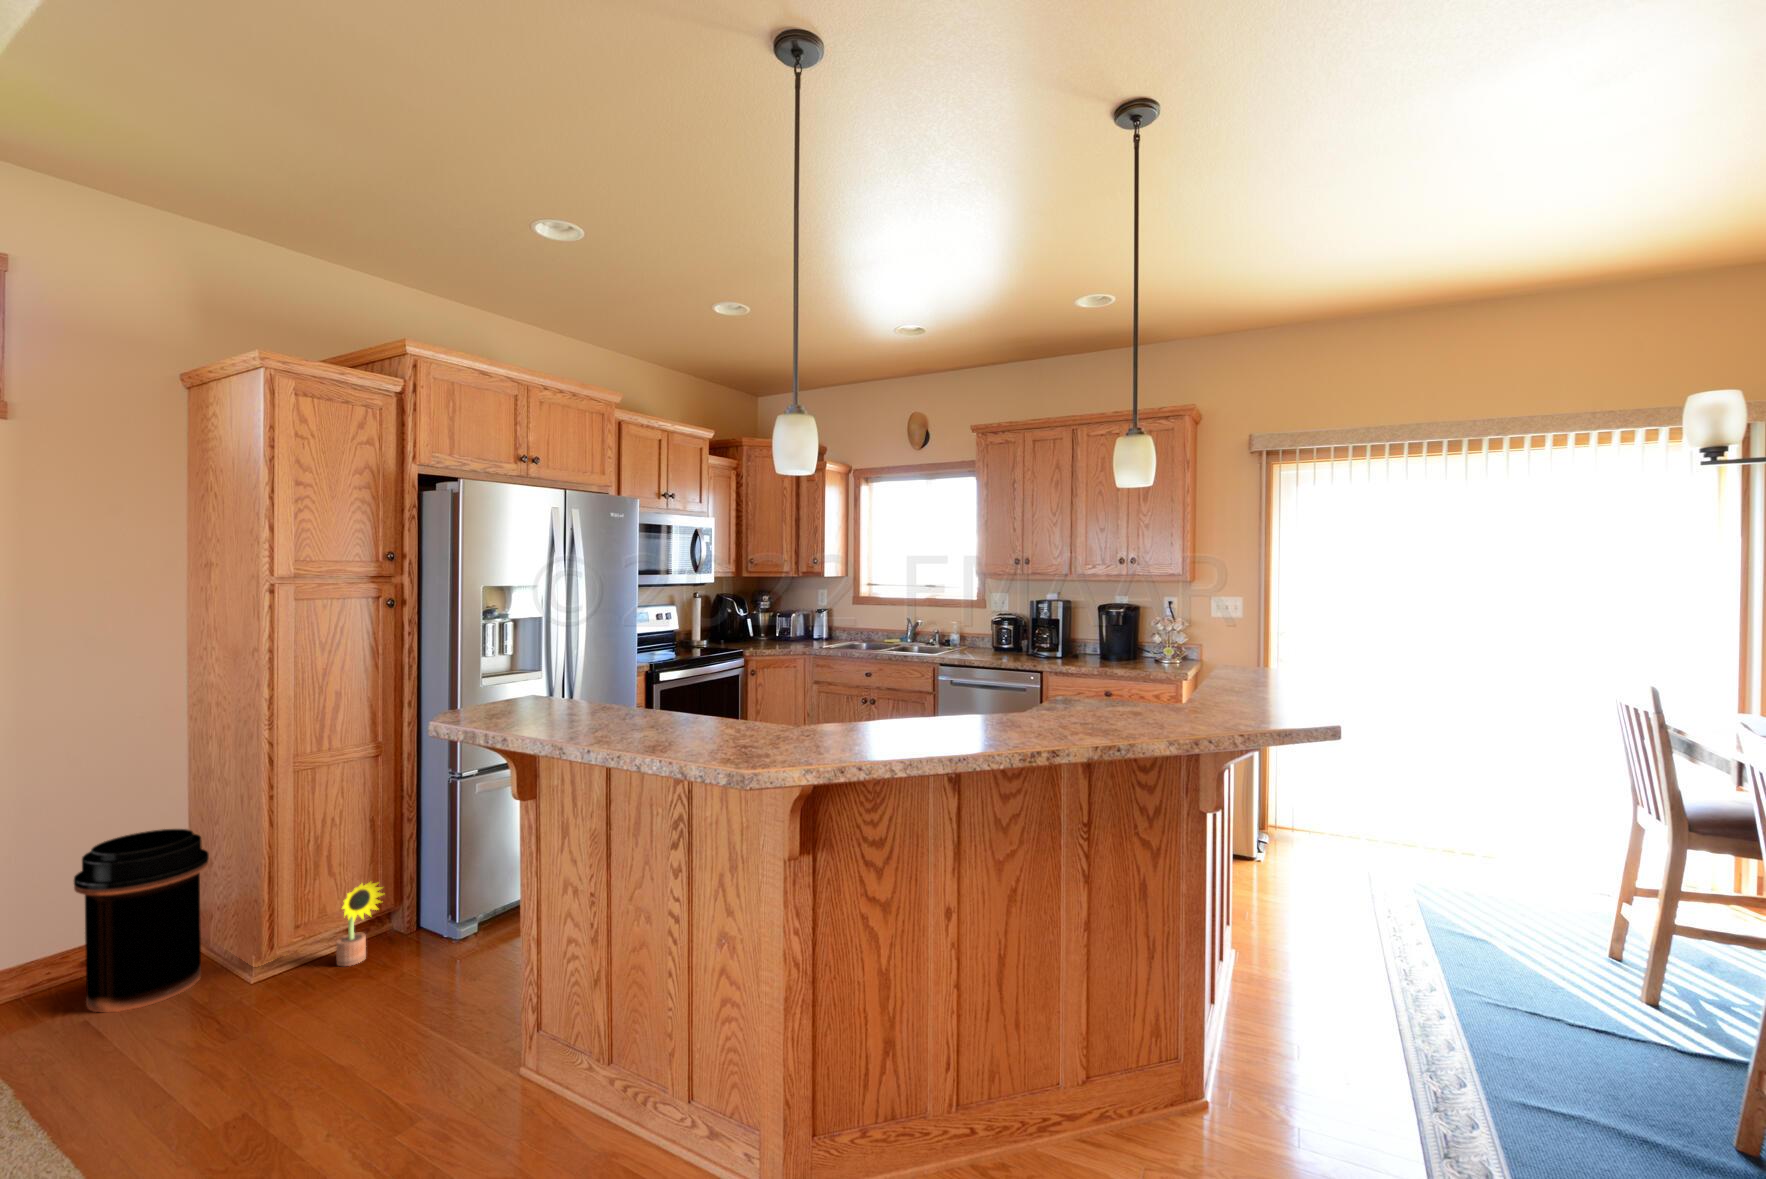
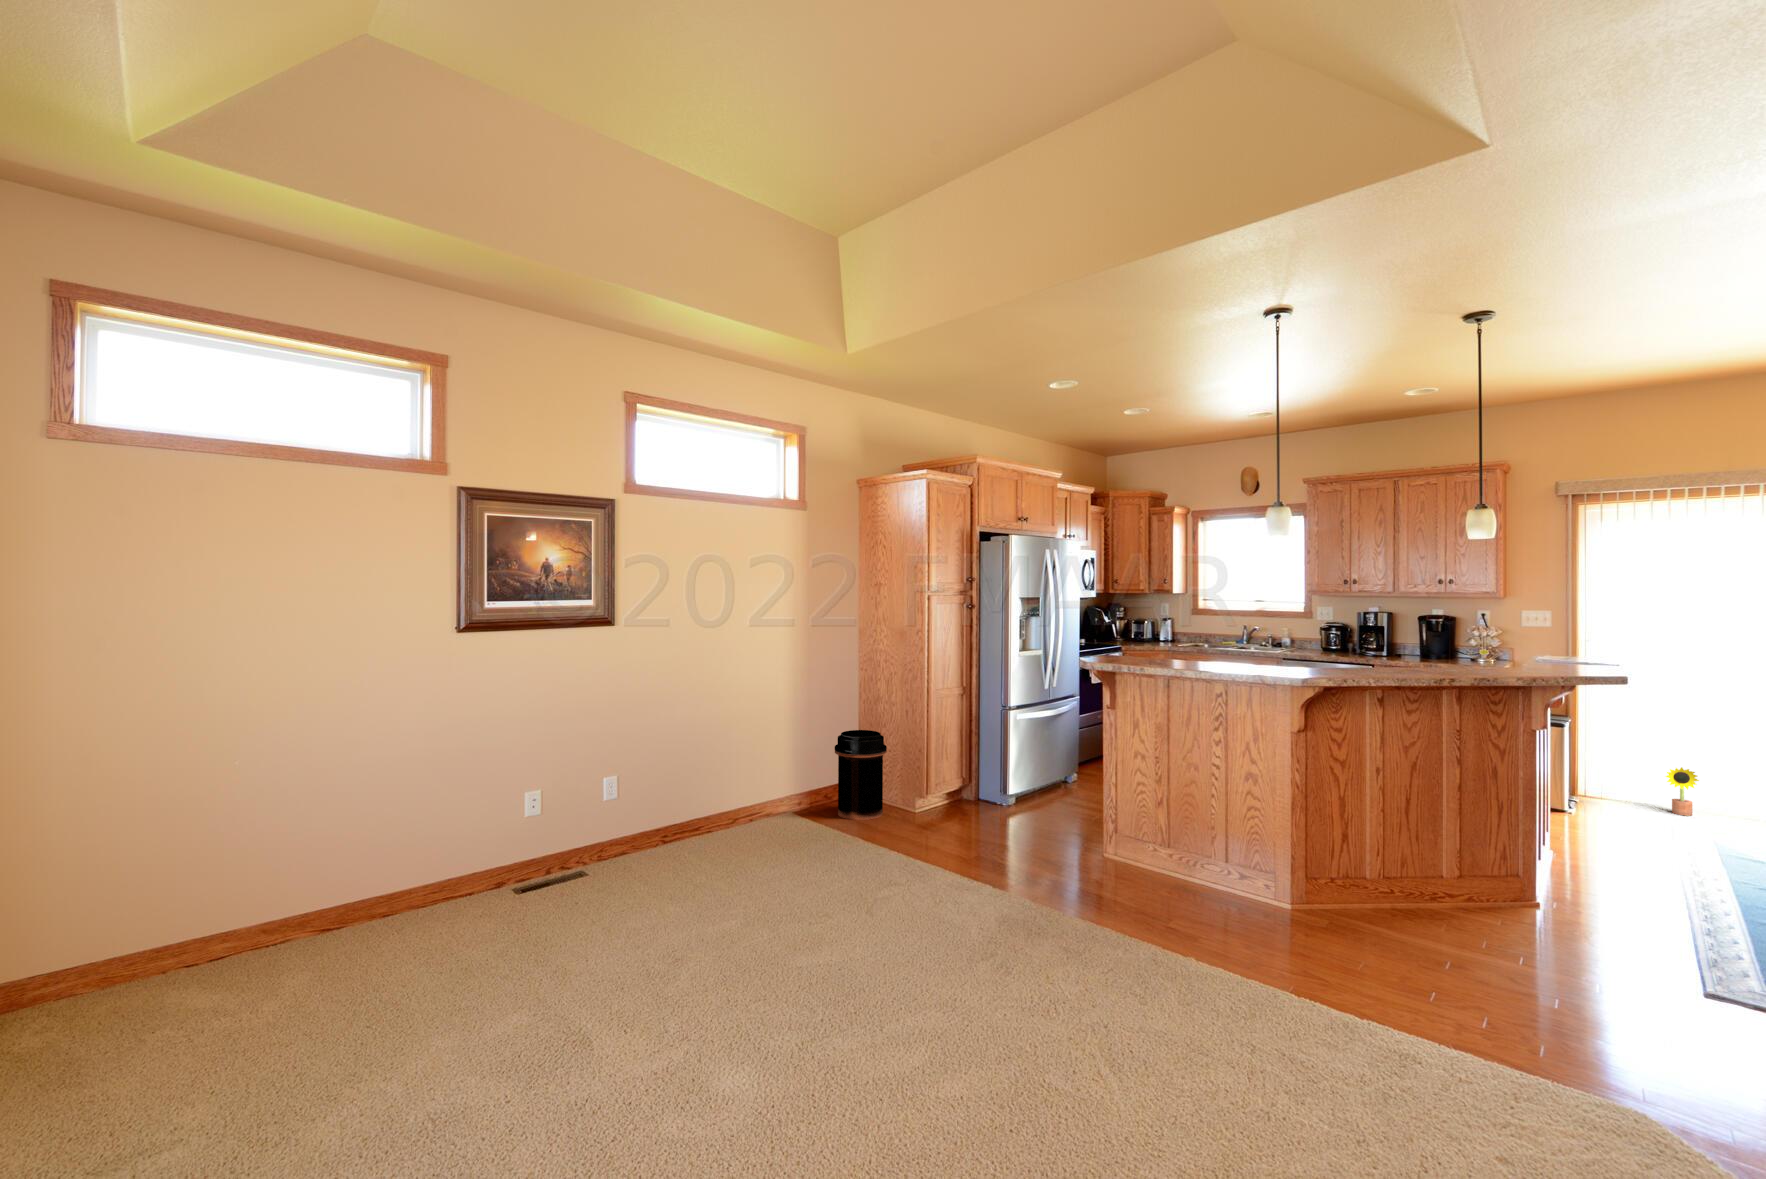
decorative plant: present [336,882,383,966] -> present [1666,767,1699,816]

